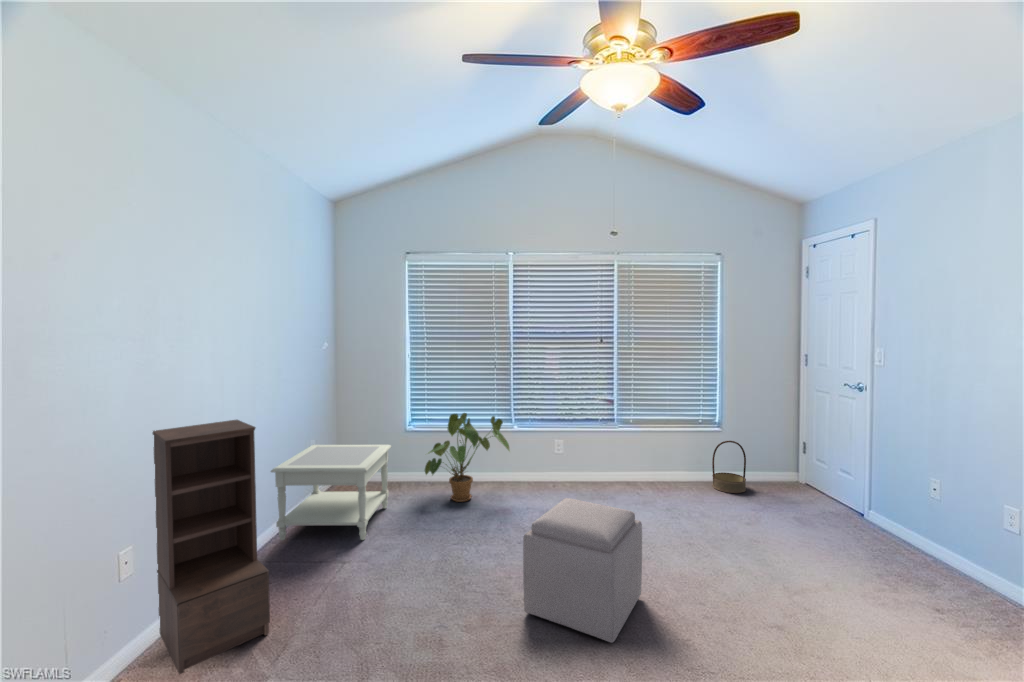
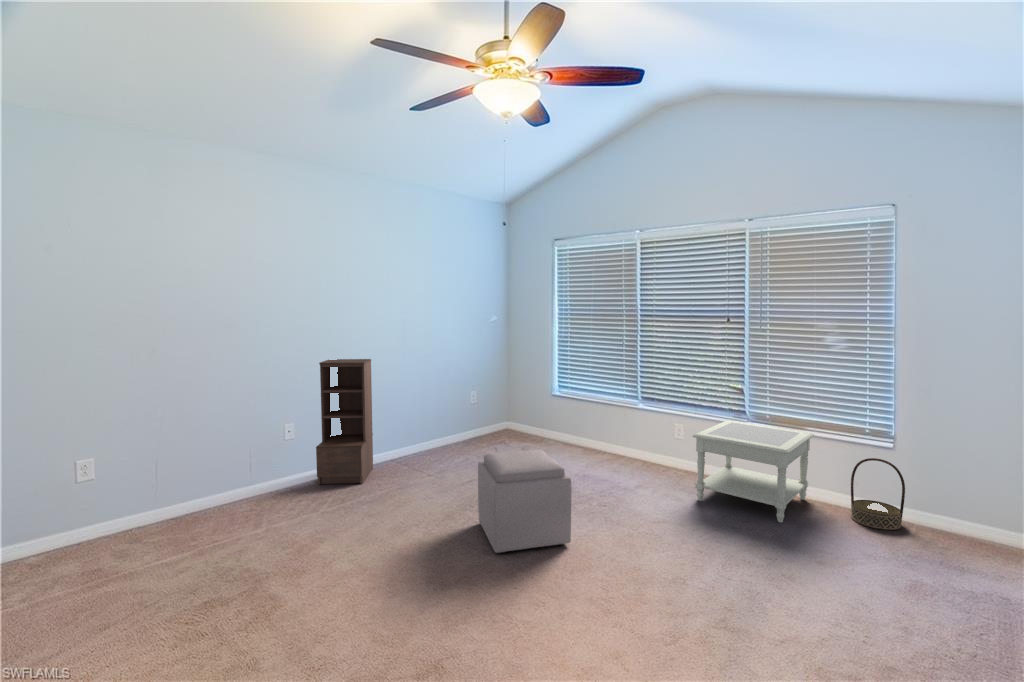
house plant: present [425,413,510,502] -> none [534,383,616,459]
side table: present [271,445,391,540] -> present [693,420,814,522]

